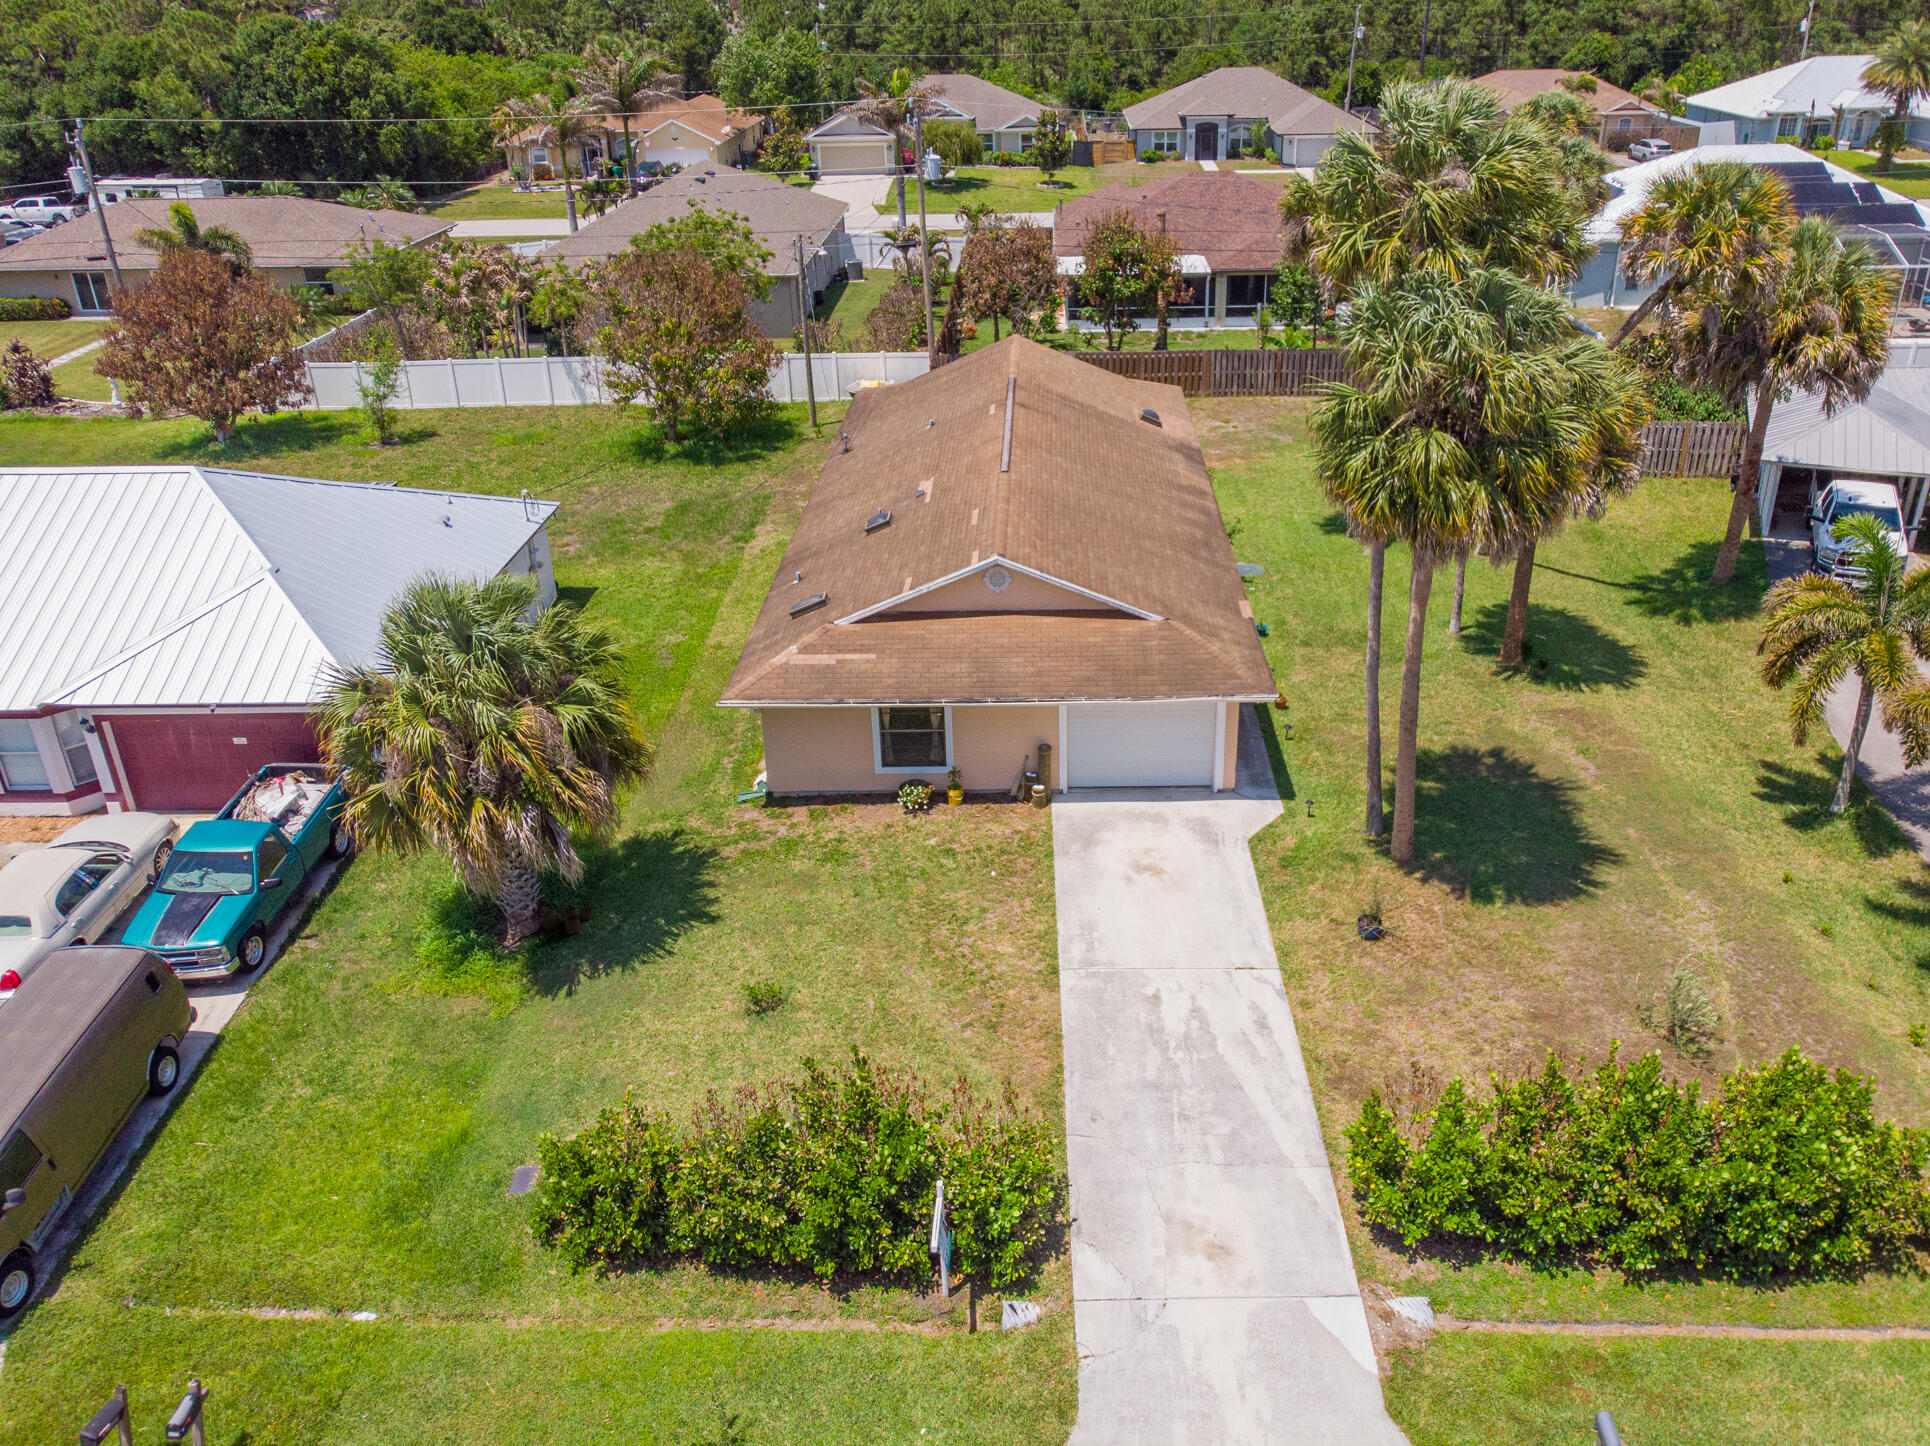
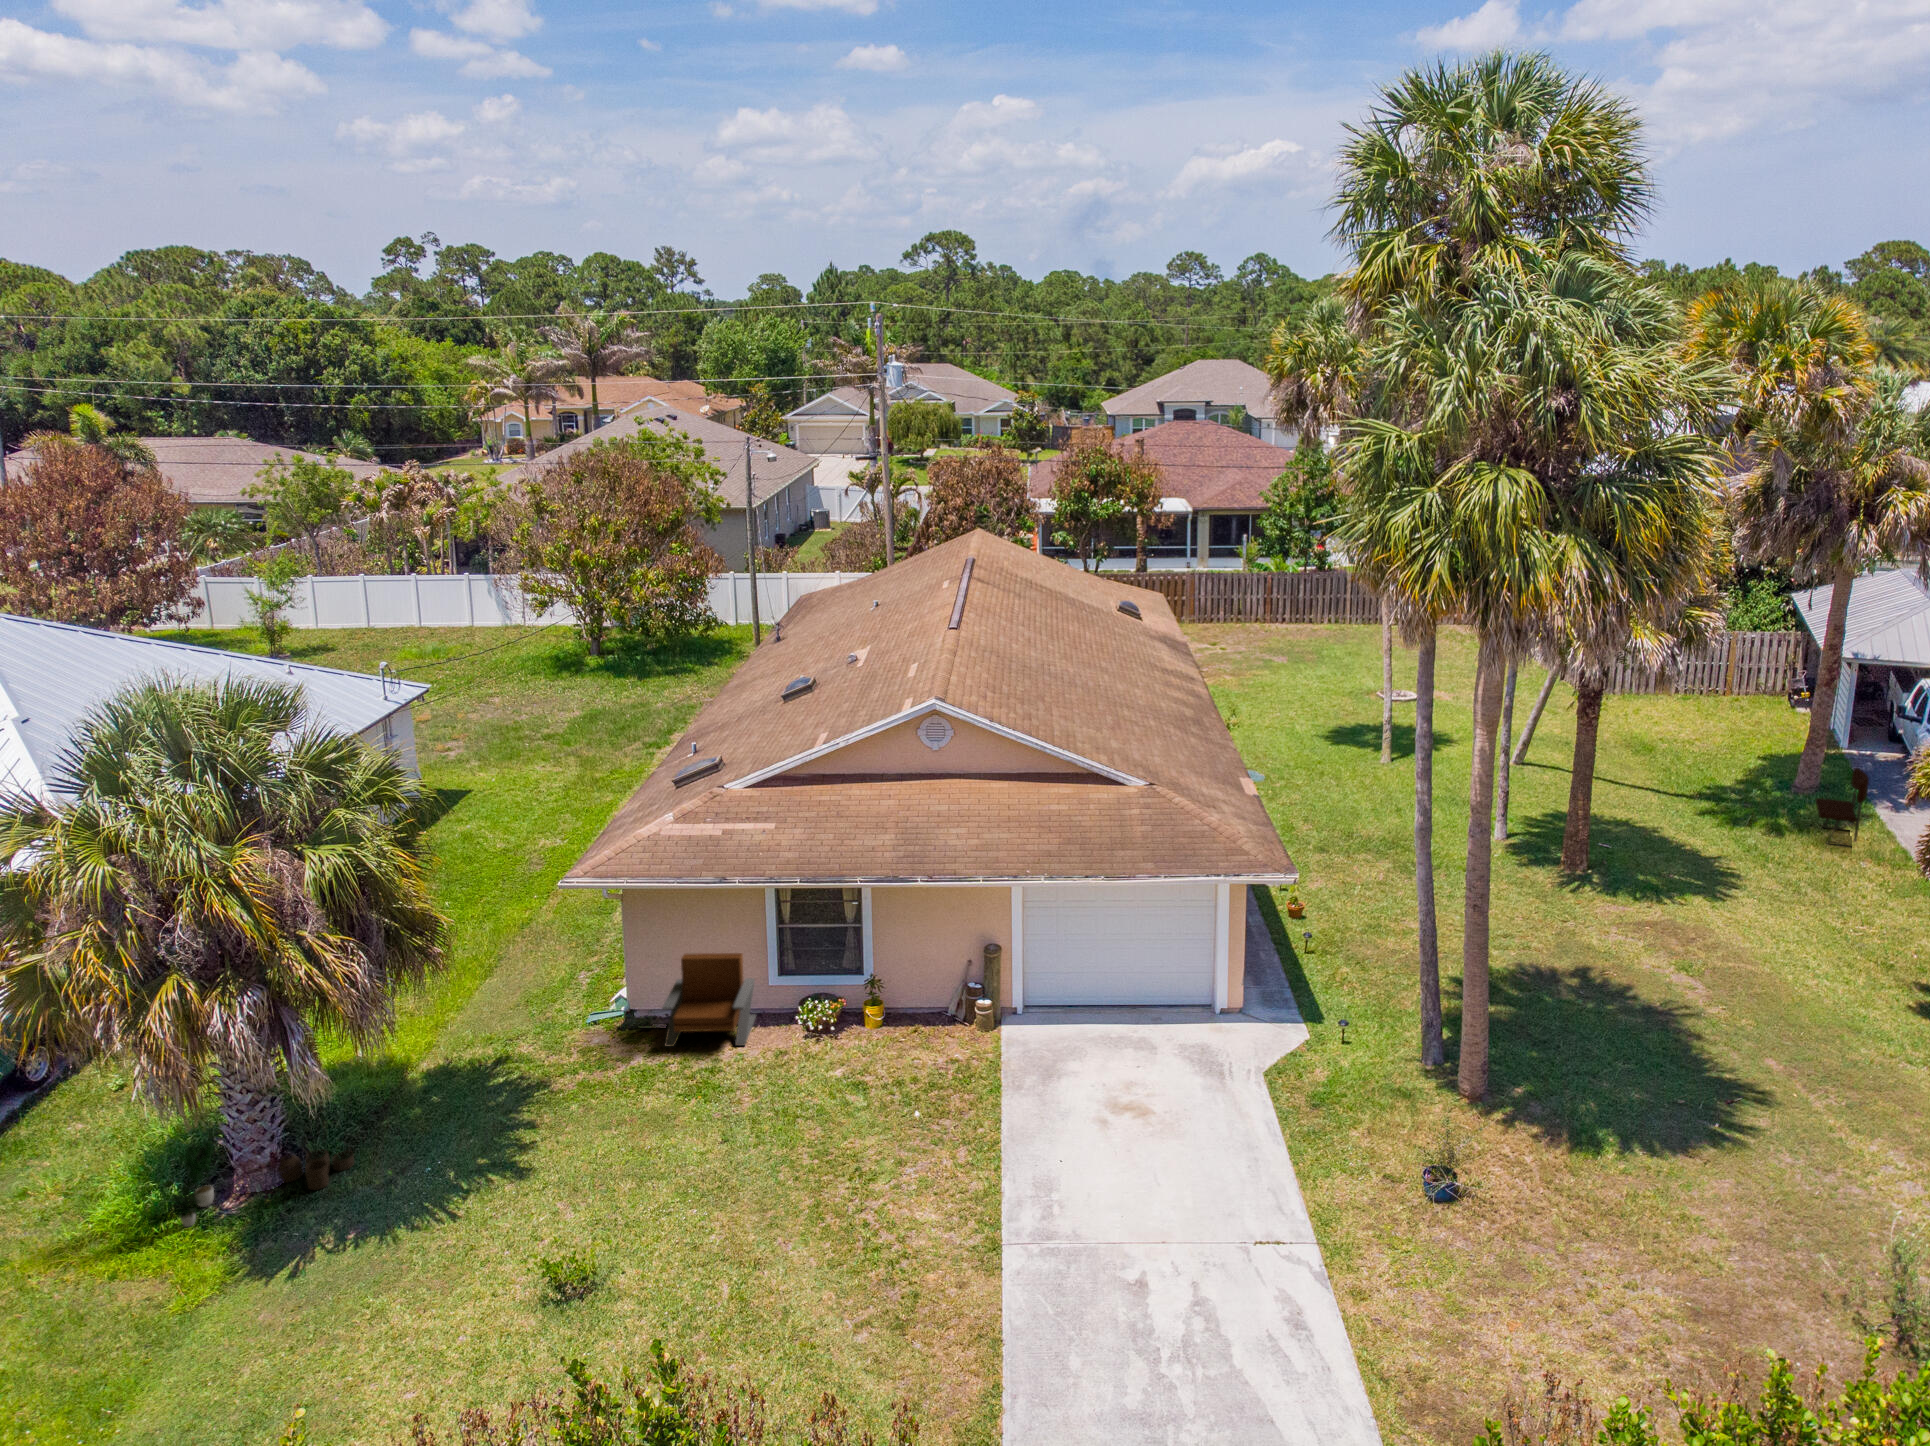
bench: none [1722,569,1766,637] -> present [1815,768,1869,847]
potted plant: present [1519,640,1549,676] -> present [170,1142,214,1227]
lounge chair: none [796,752,864,822] -> present [662,953,756,1047]

